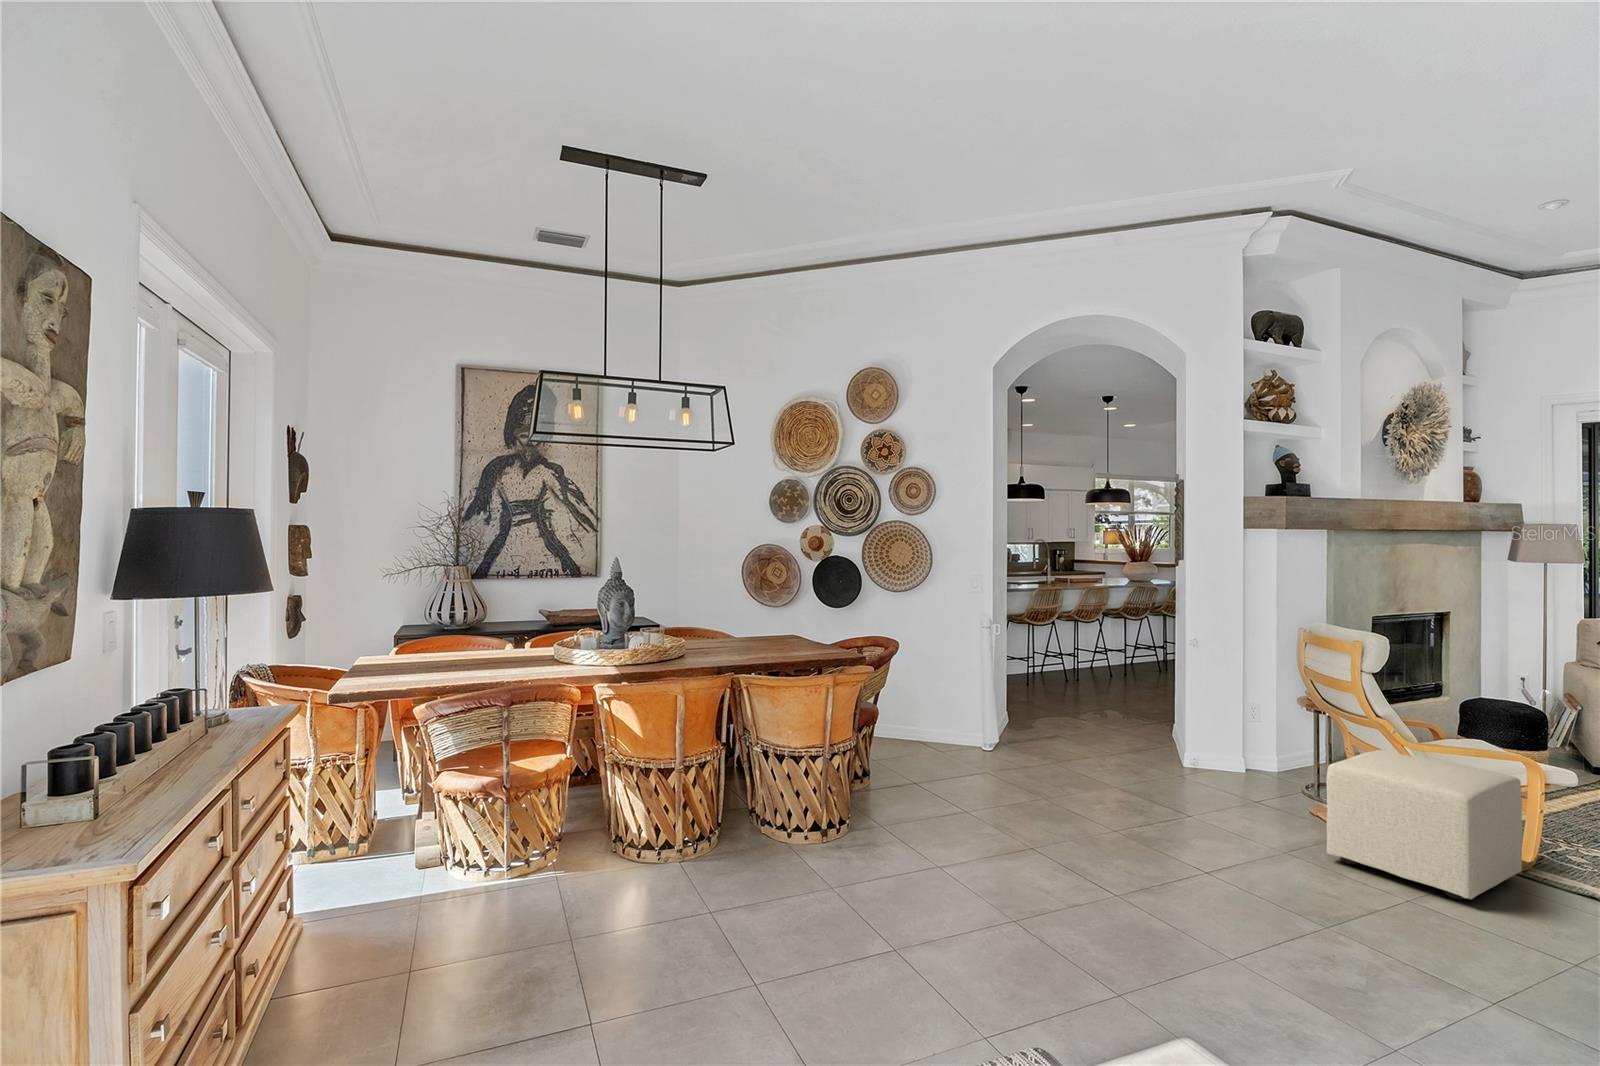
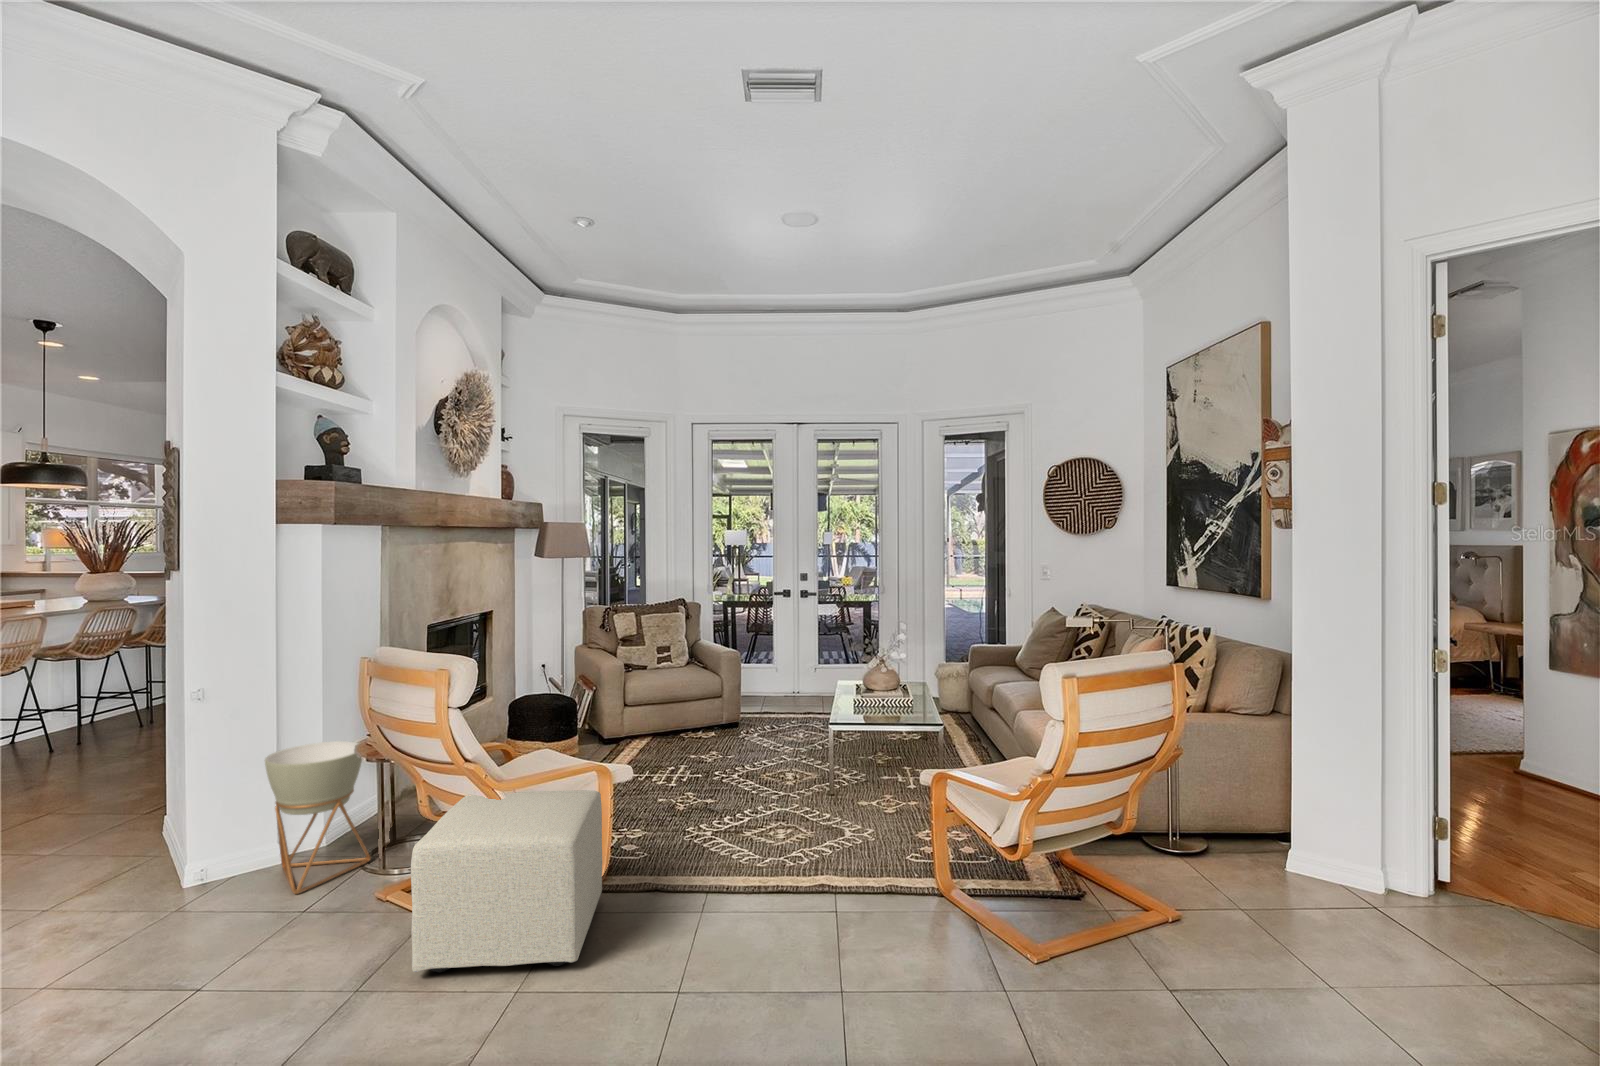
planter: none [1234,690,1311,791] -> present [265,741,371,894]

